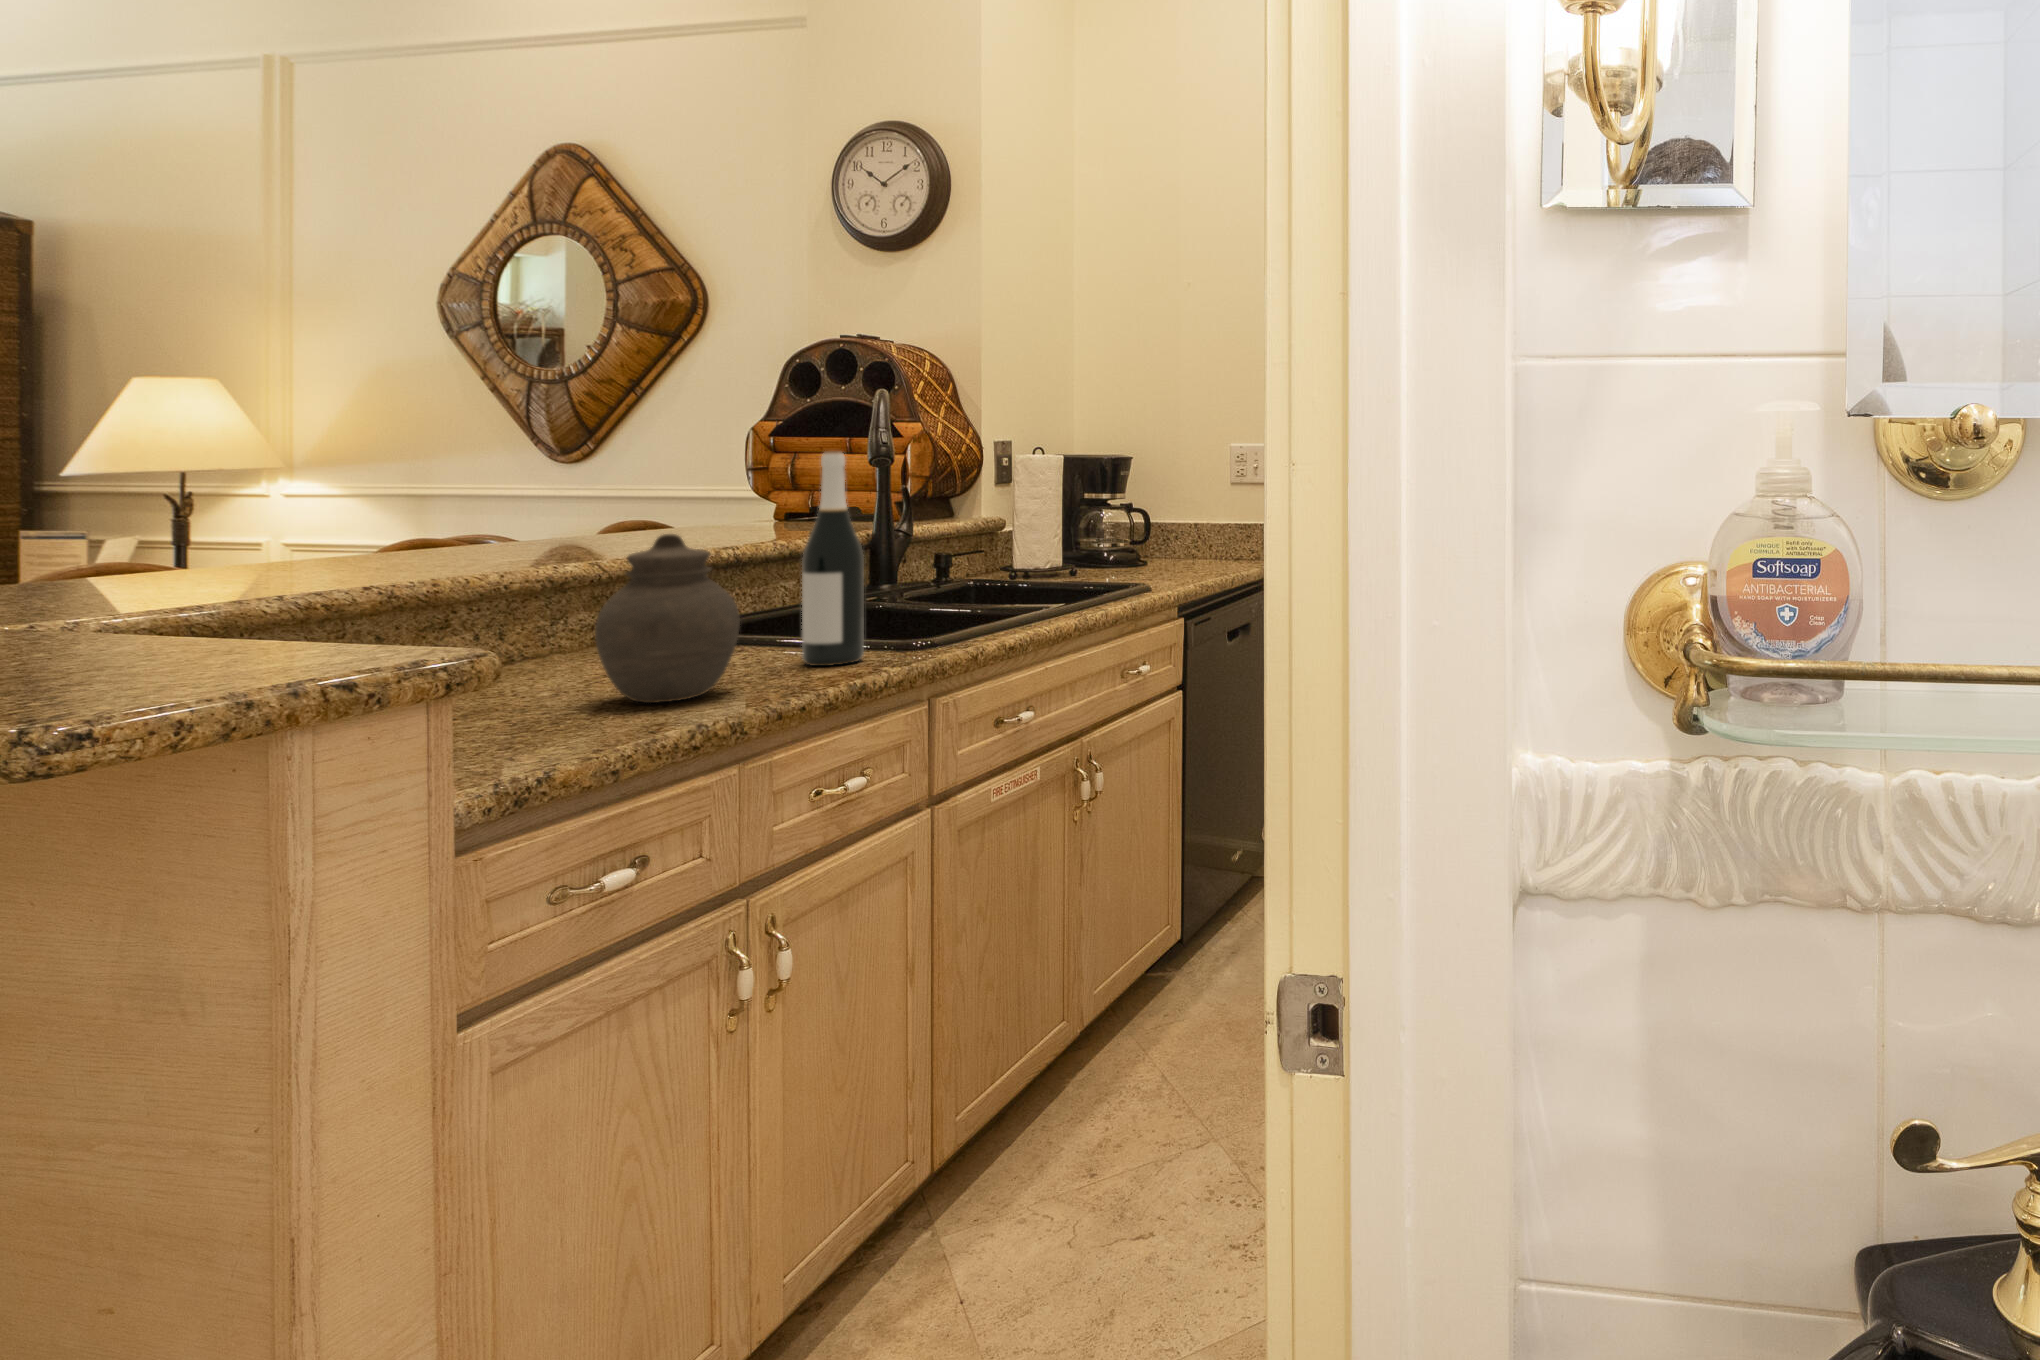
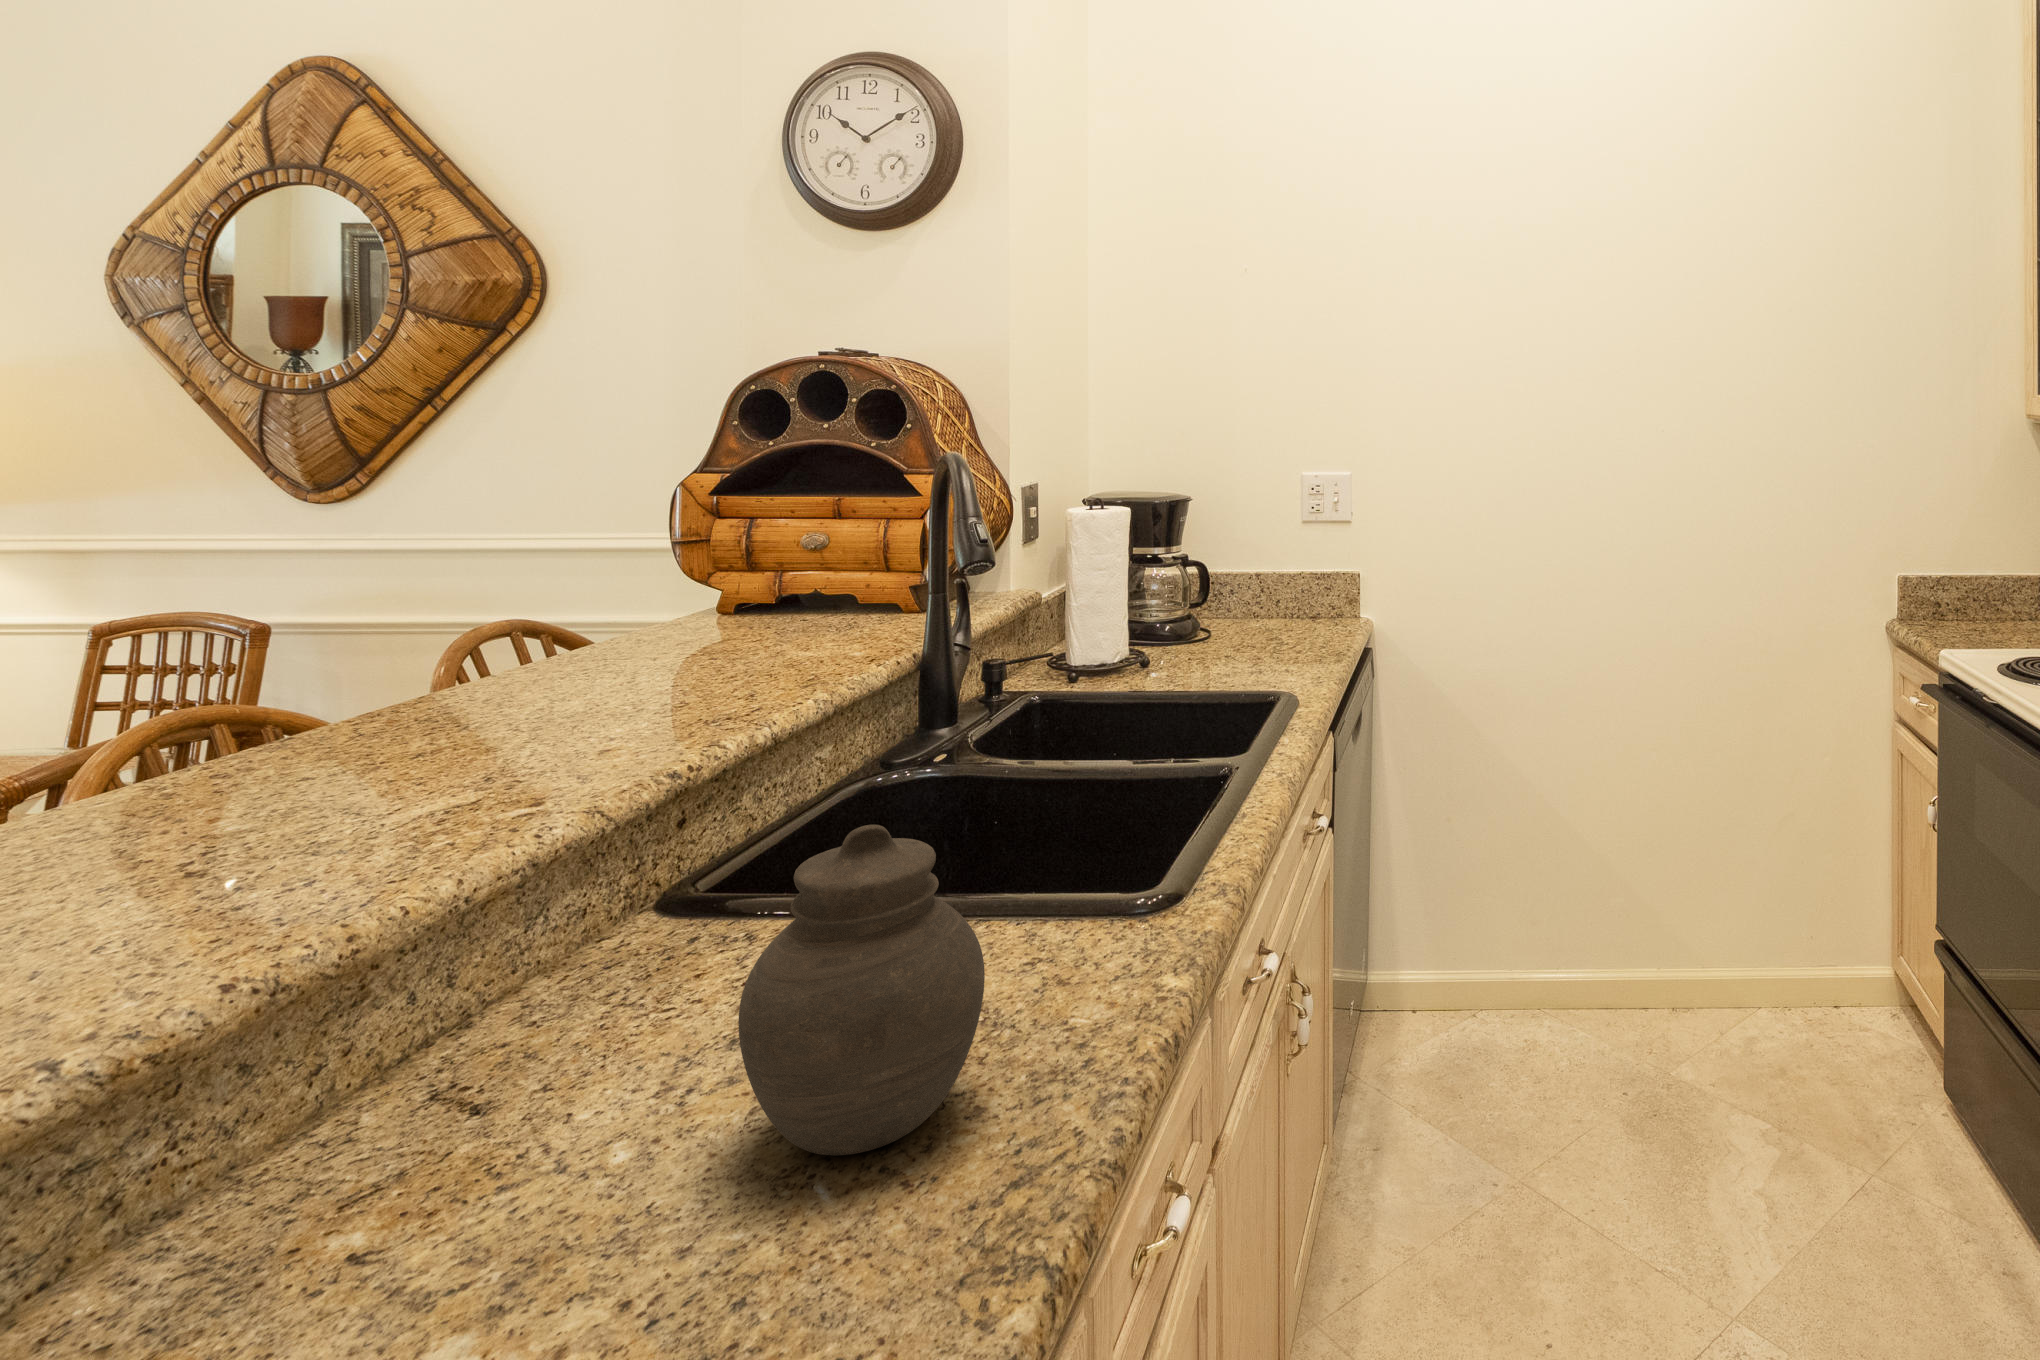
wine bottle: present [802,451,864,666] -> none [991,606,1085,970]

